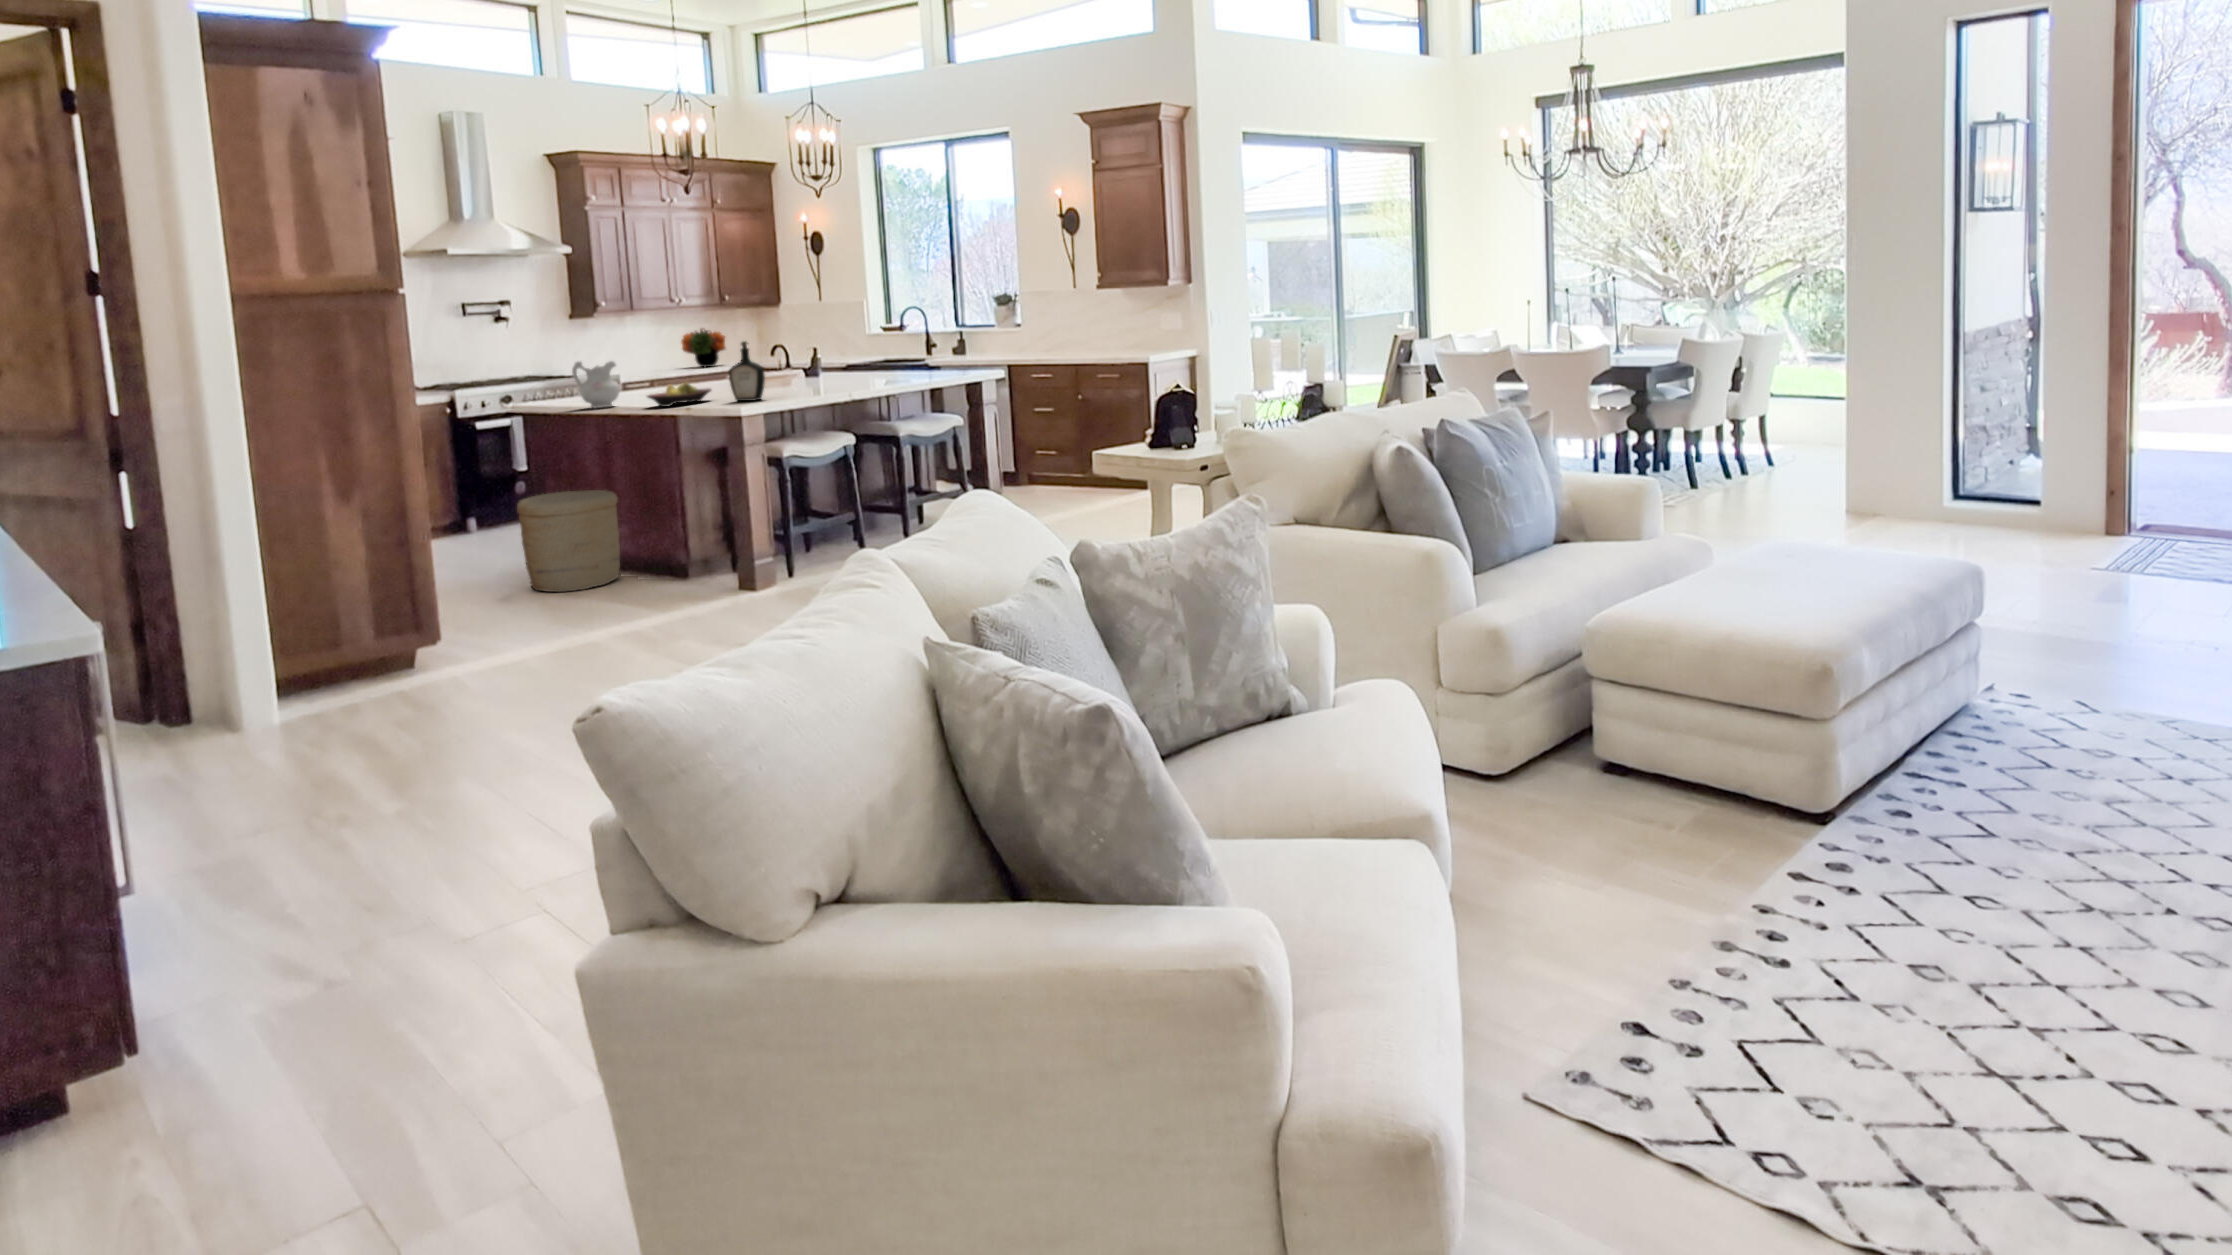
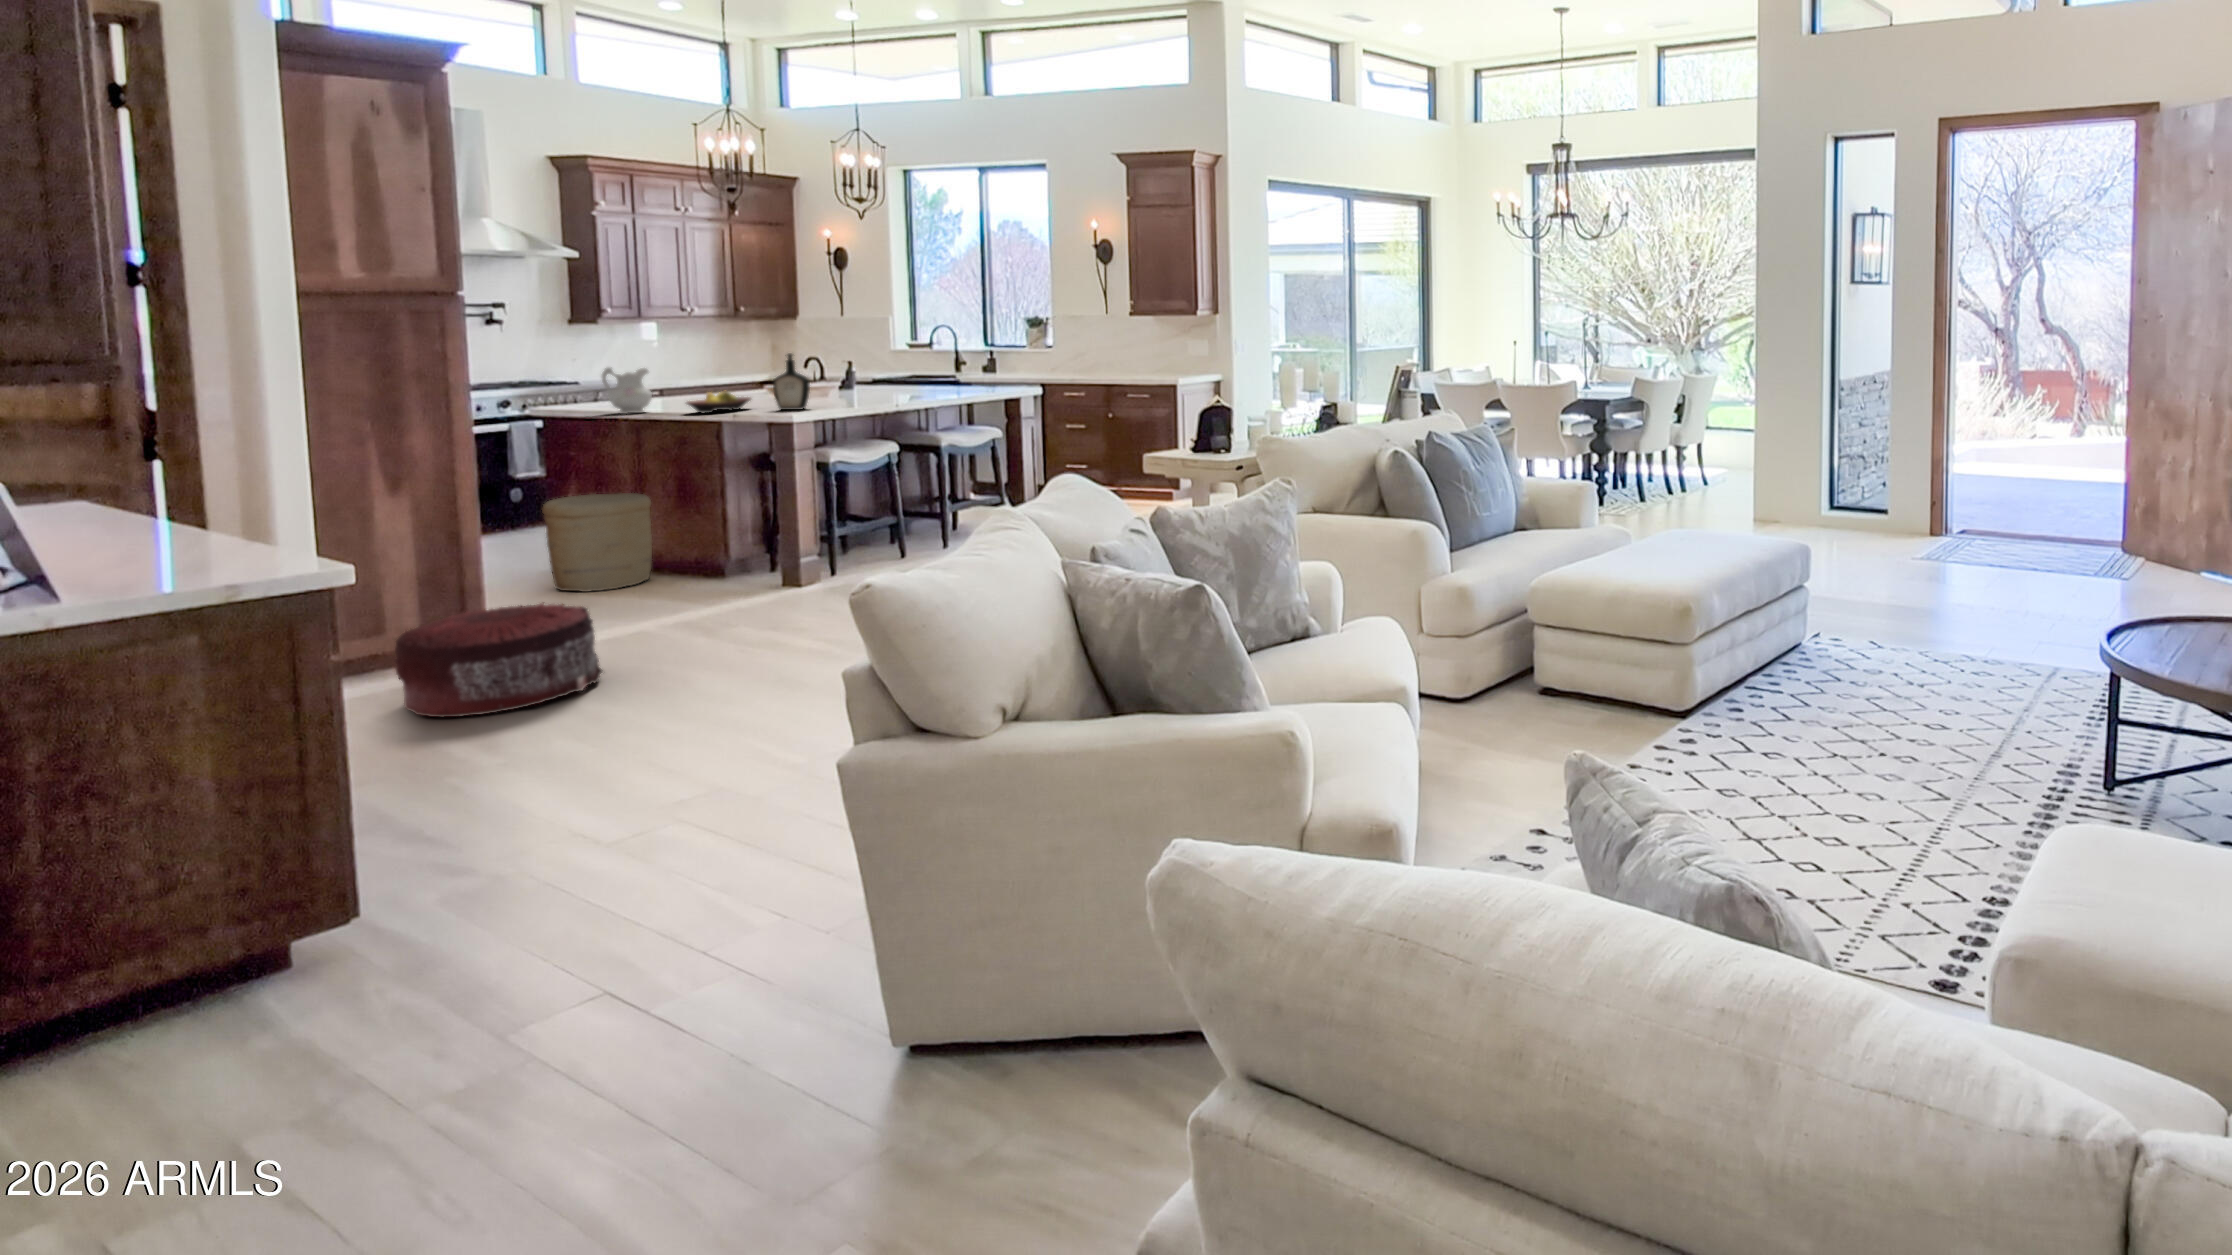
flower arrangement: present [681,328,725,367] -> none [688,338,739,378]
pouf: none [328,615,537,744] -> present [395,603,603,717]

